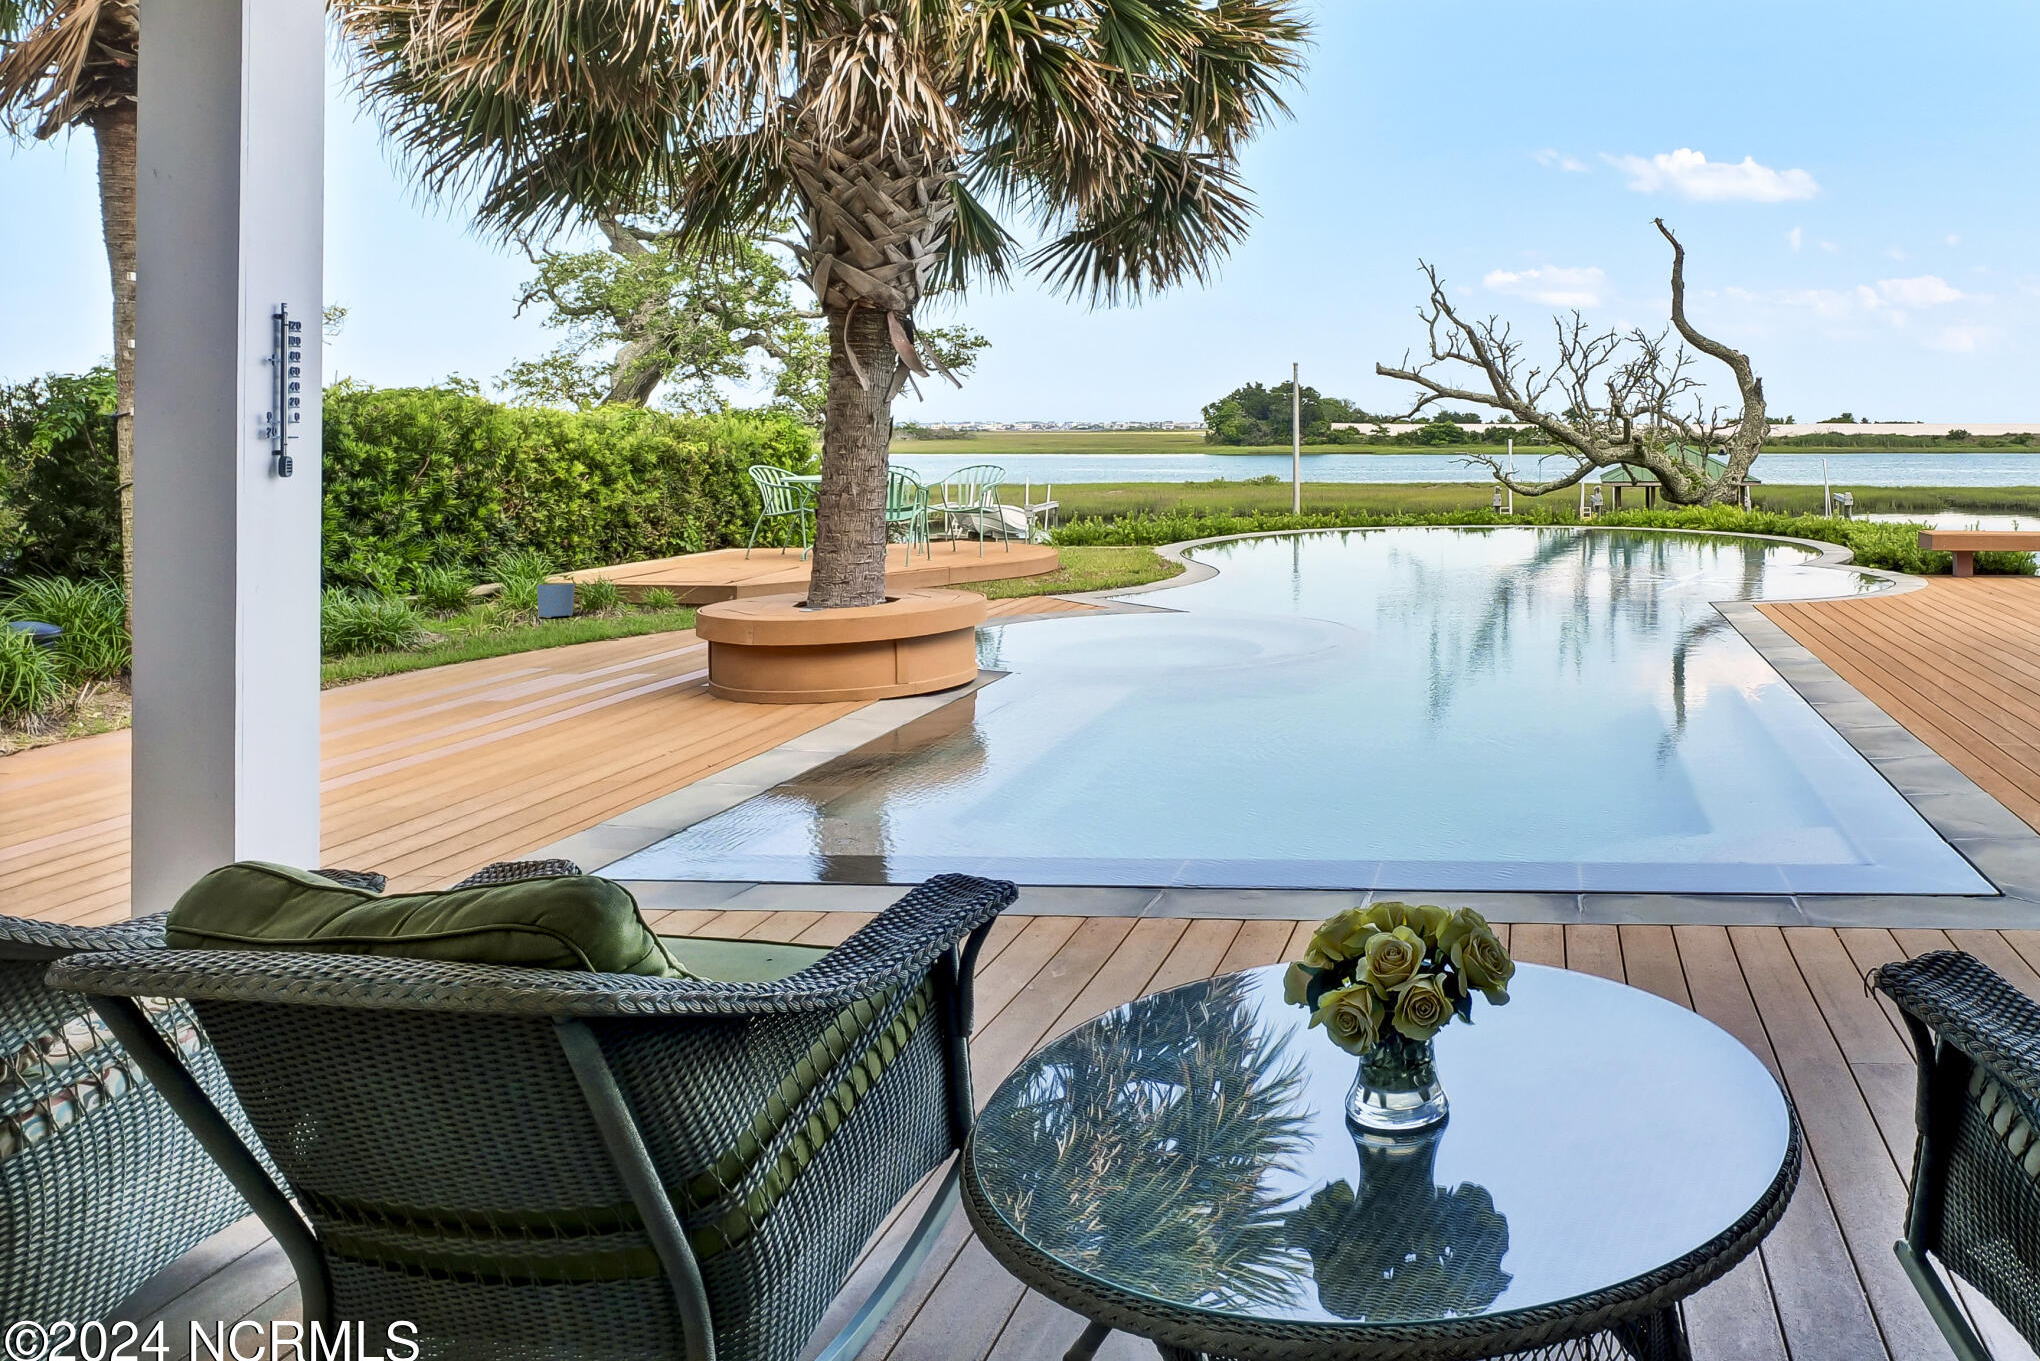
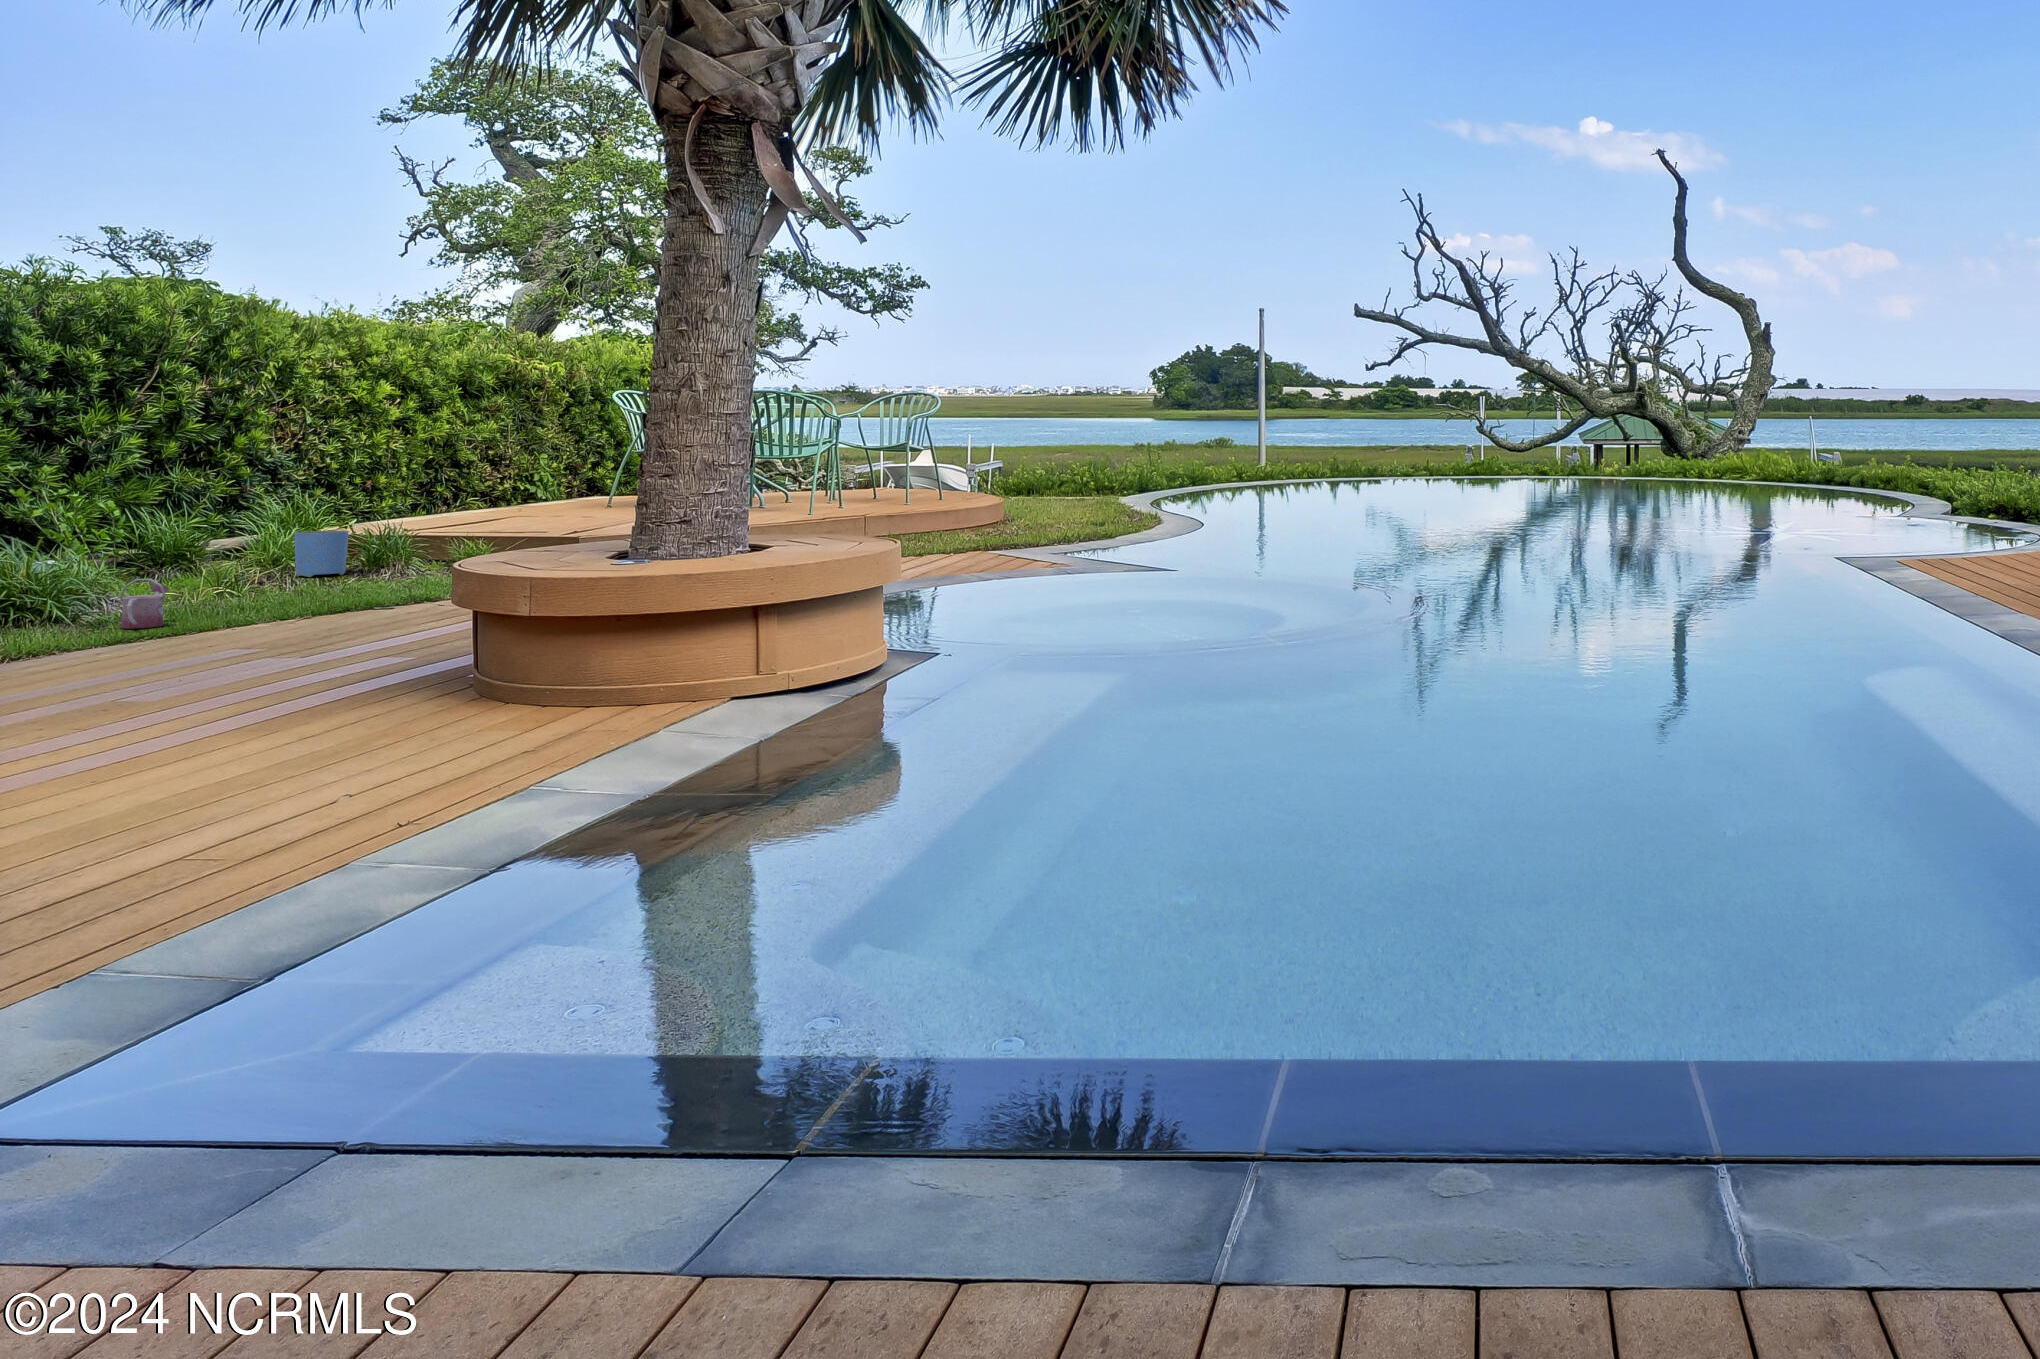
watering can: none [448,622,479,657] -> present [119,579,169,629]

